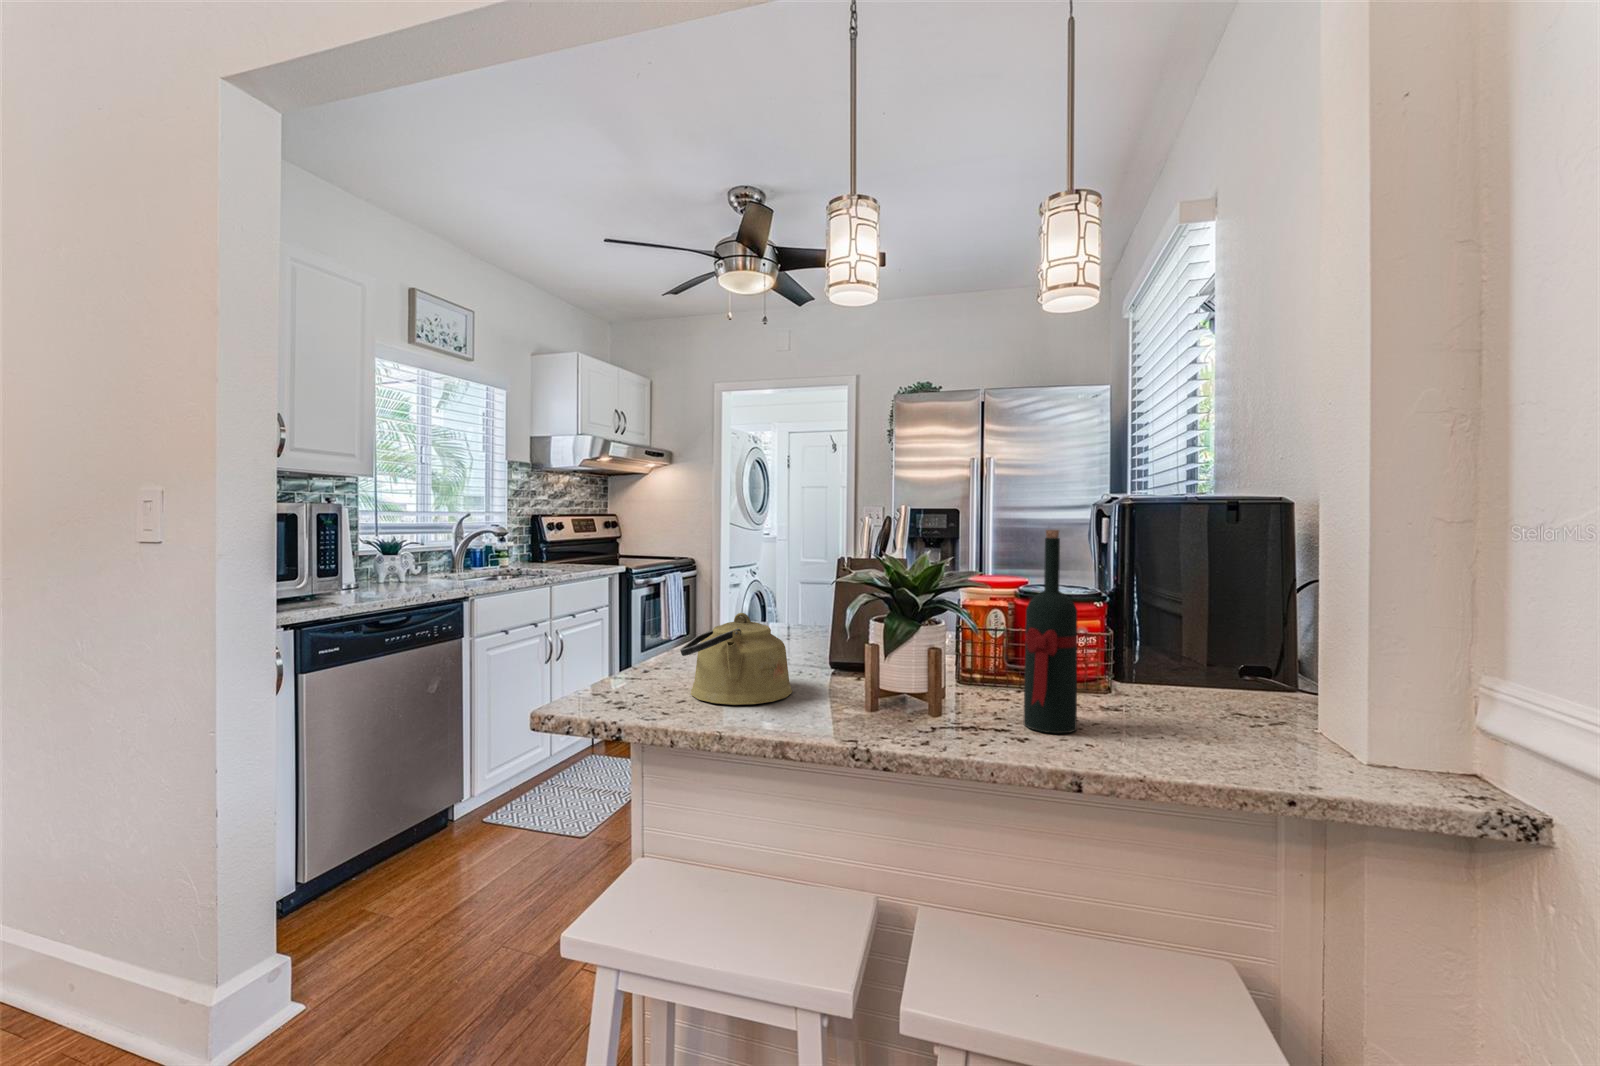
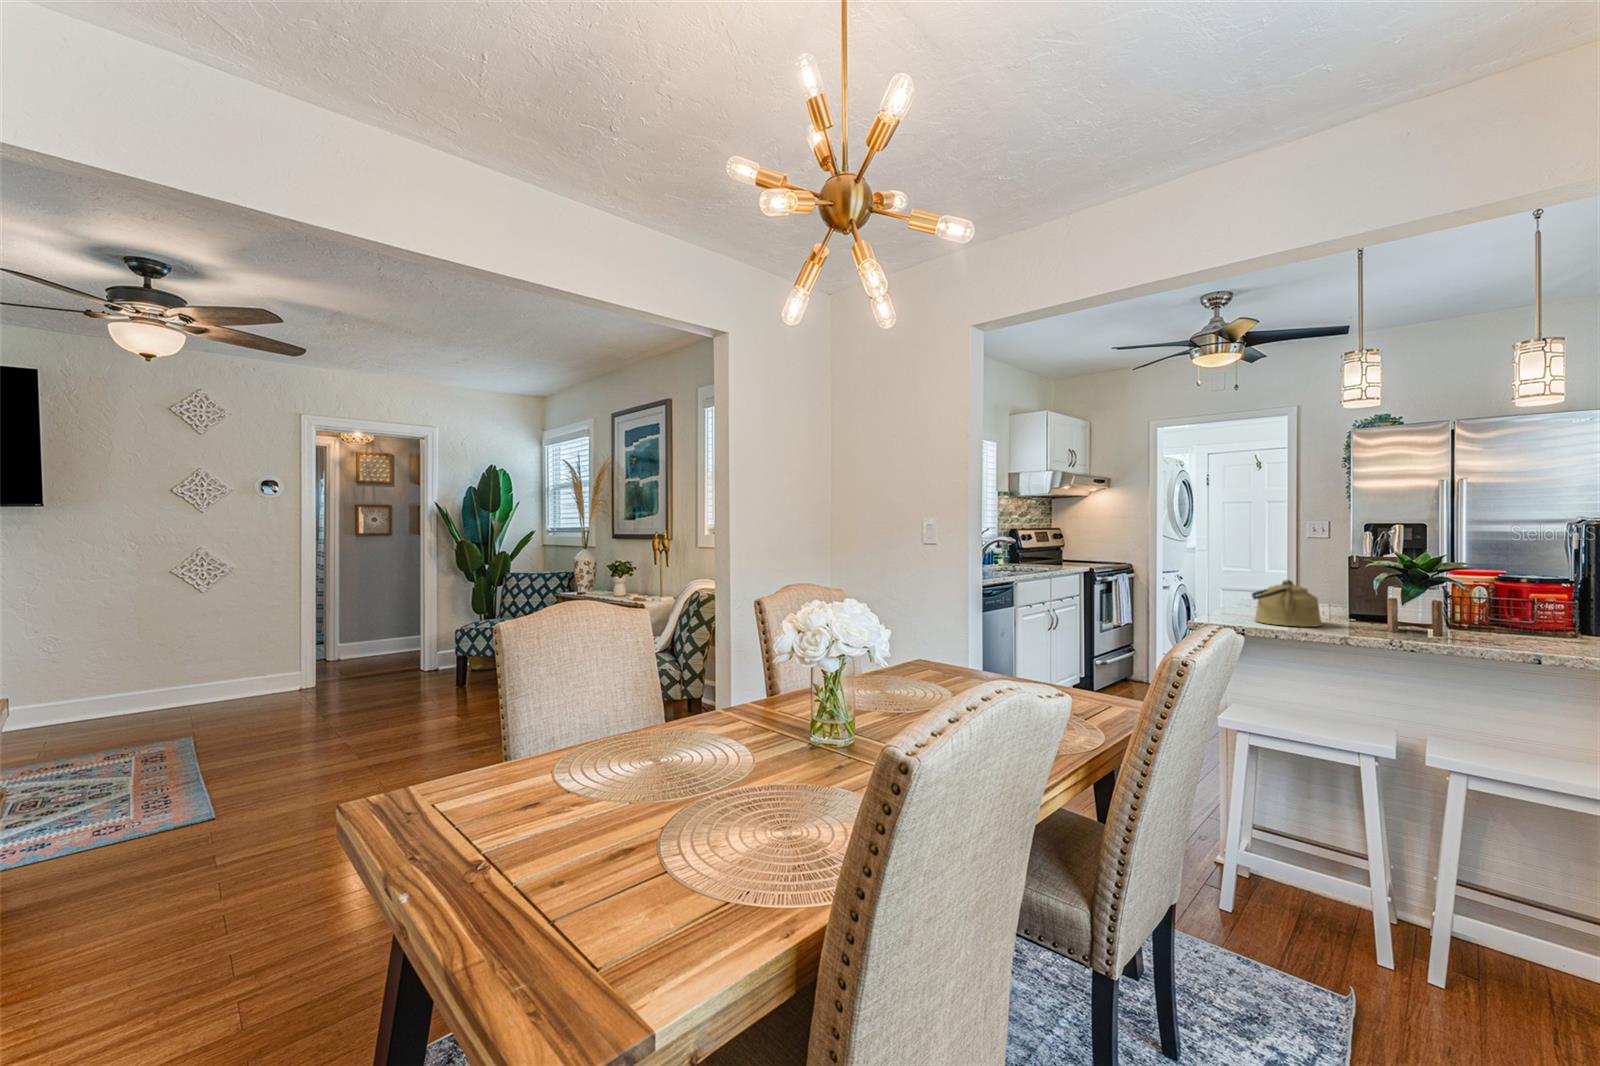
wine bottle: present [1024,530,1077,733] -> none [1502,533,1545,648]

